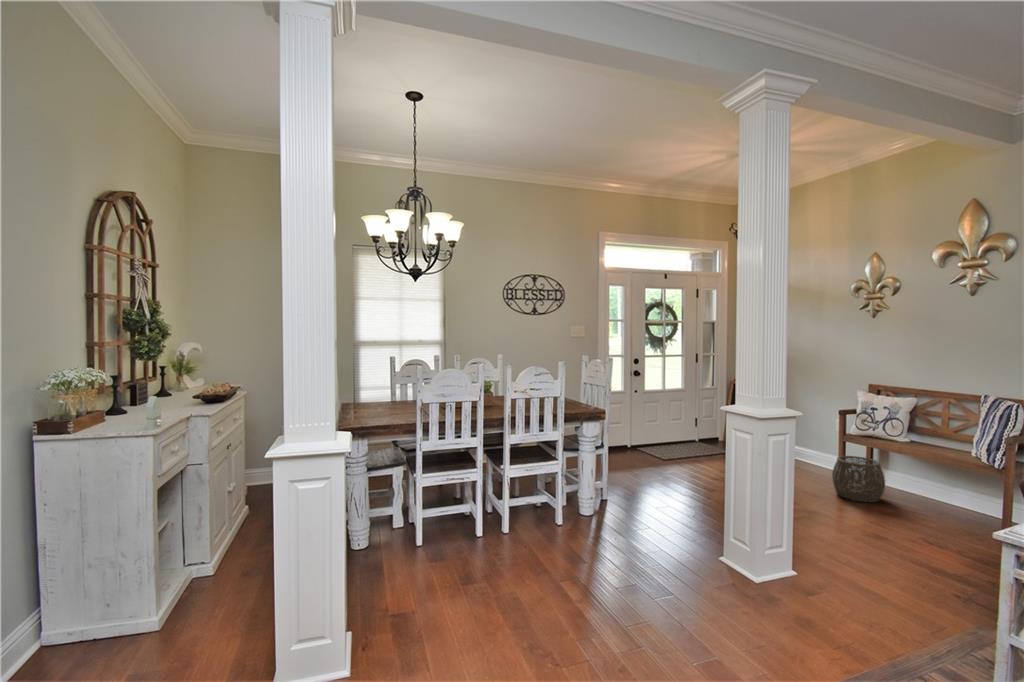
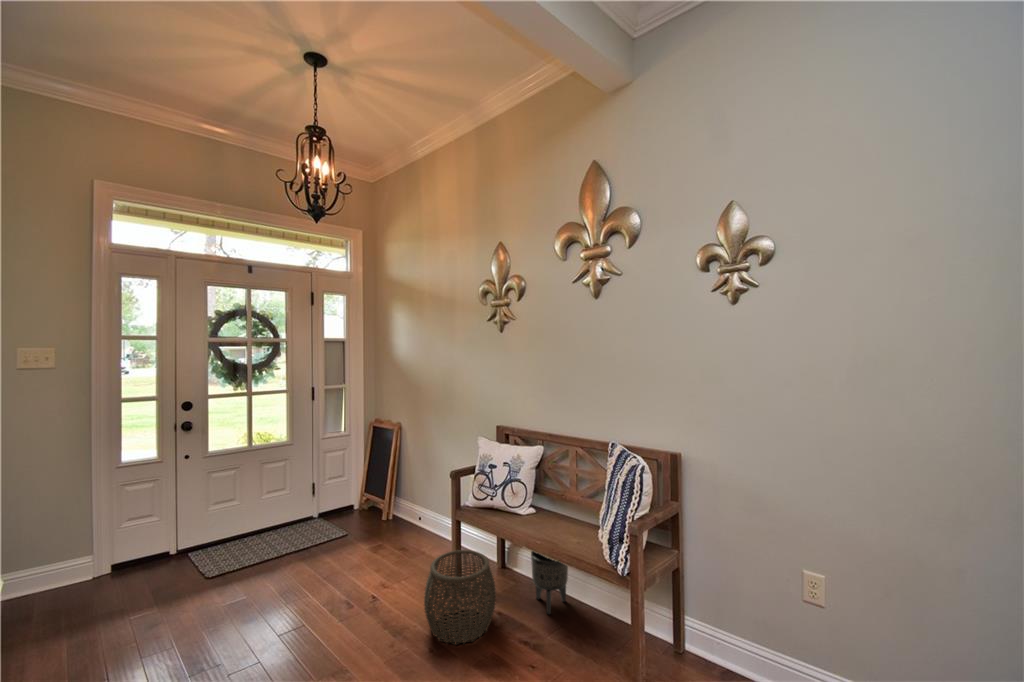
planter: none [908,464,940,503] -> present [531,551,568,614]

